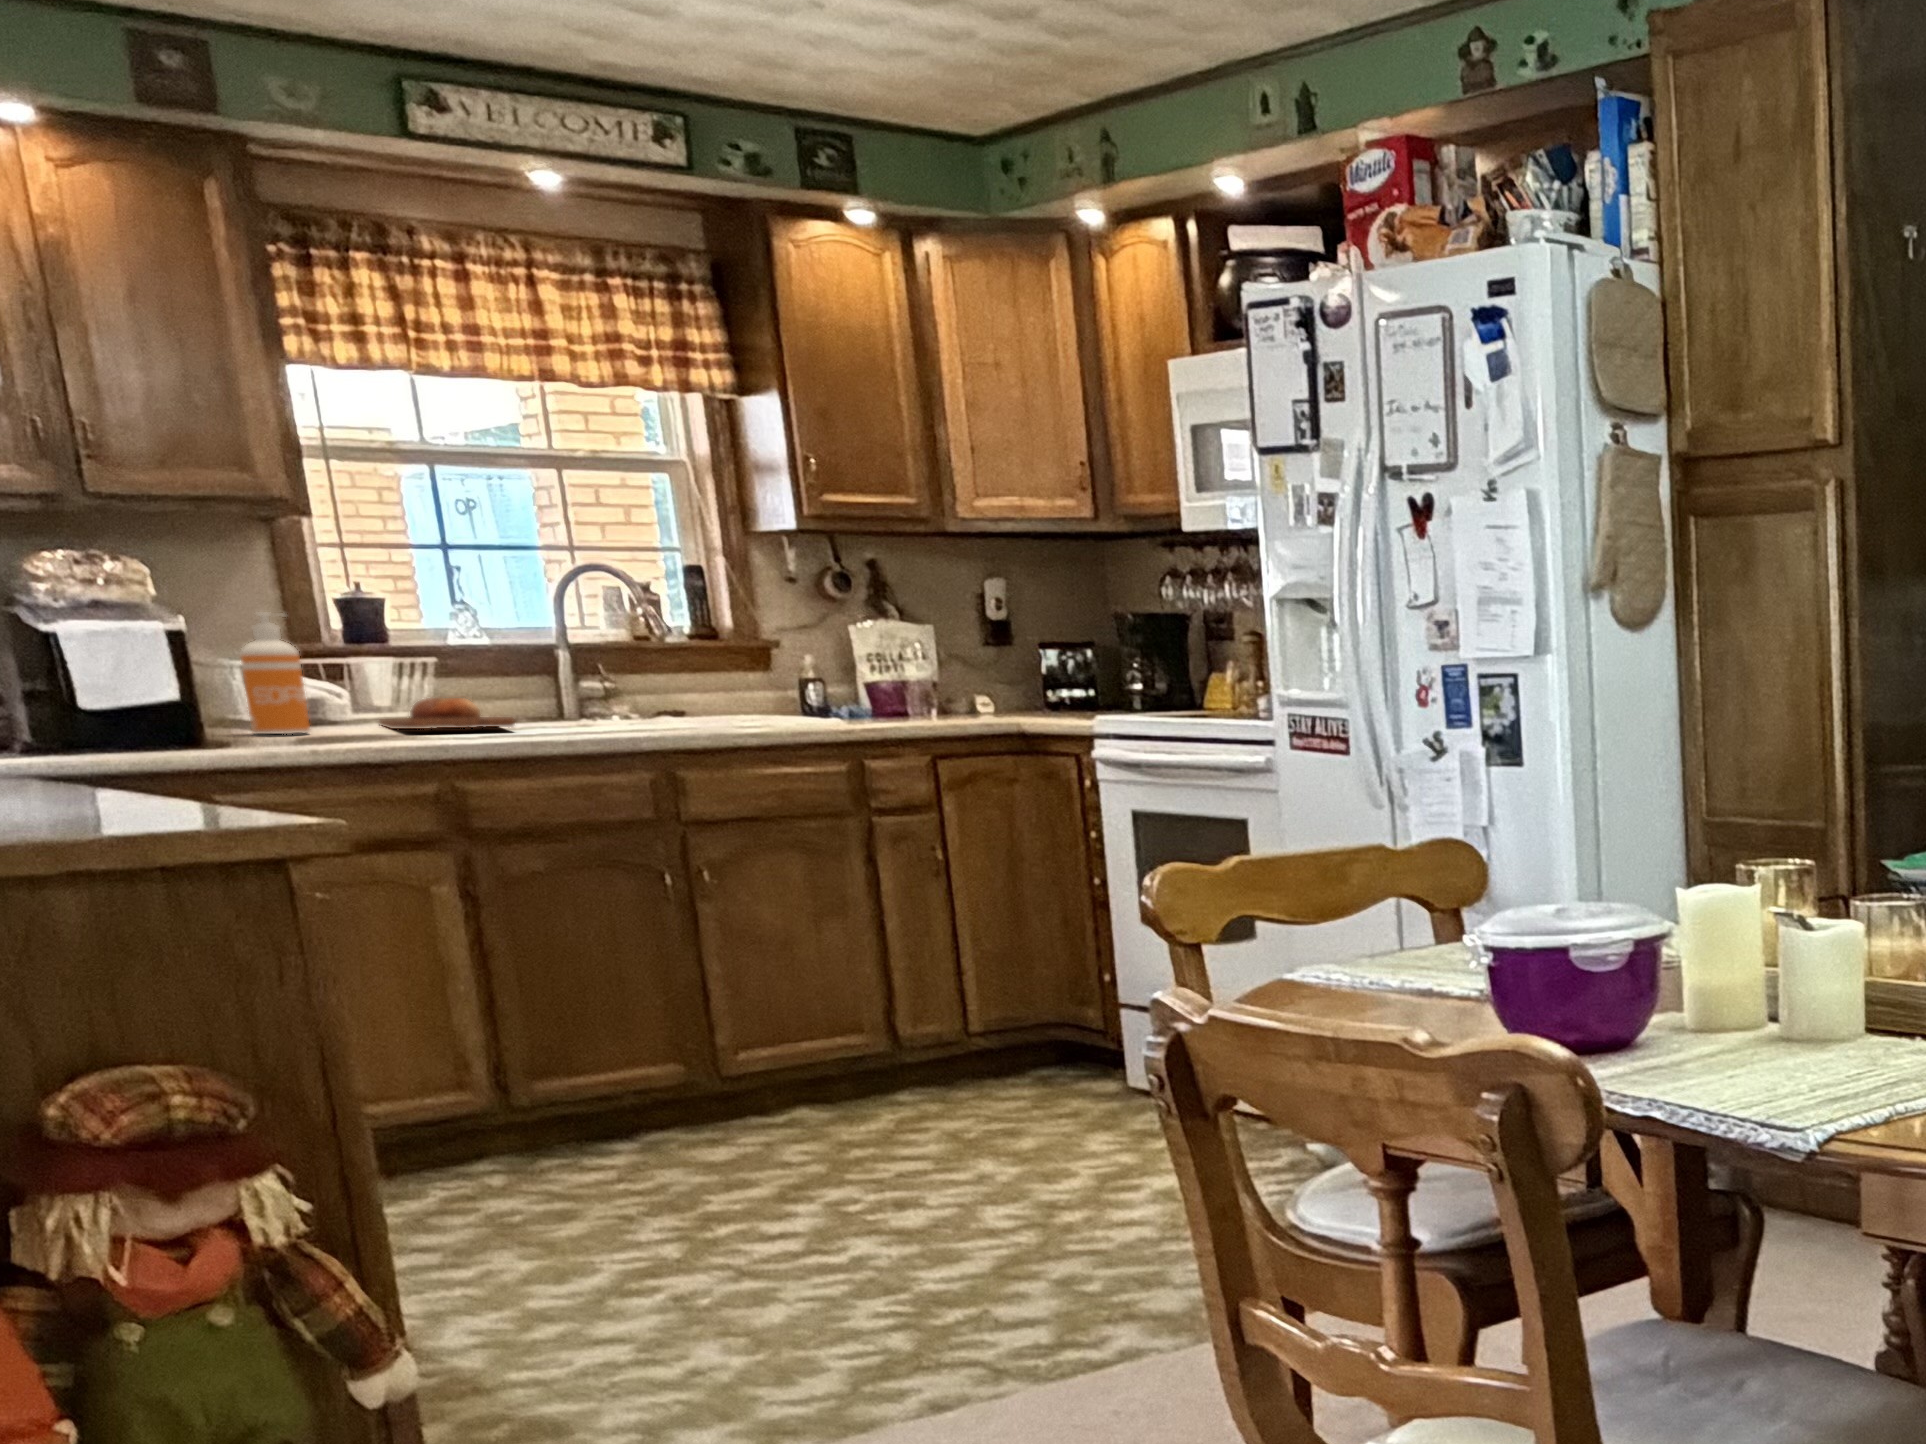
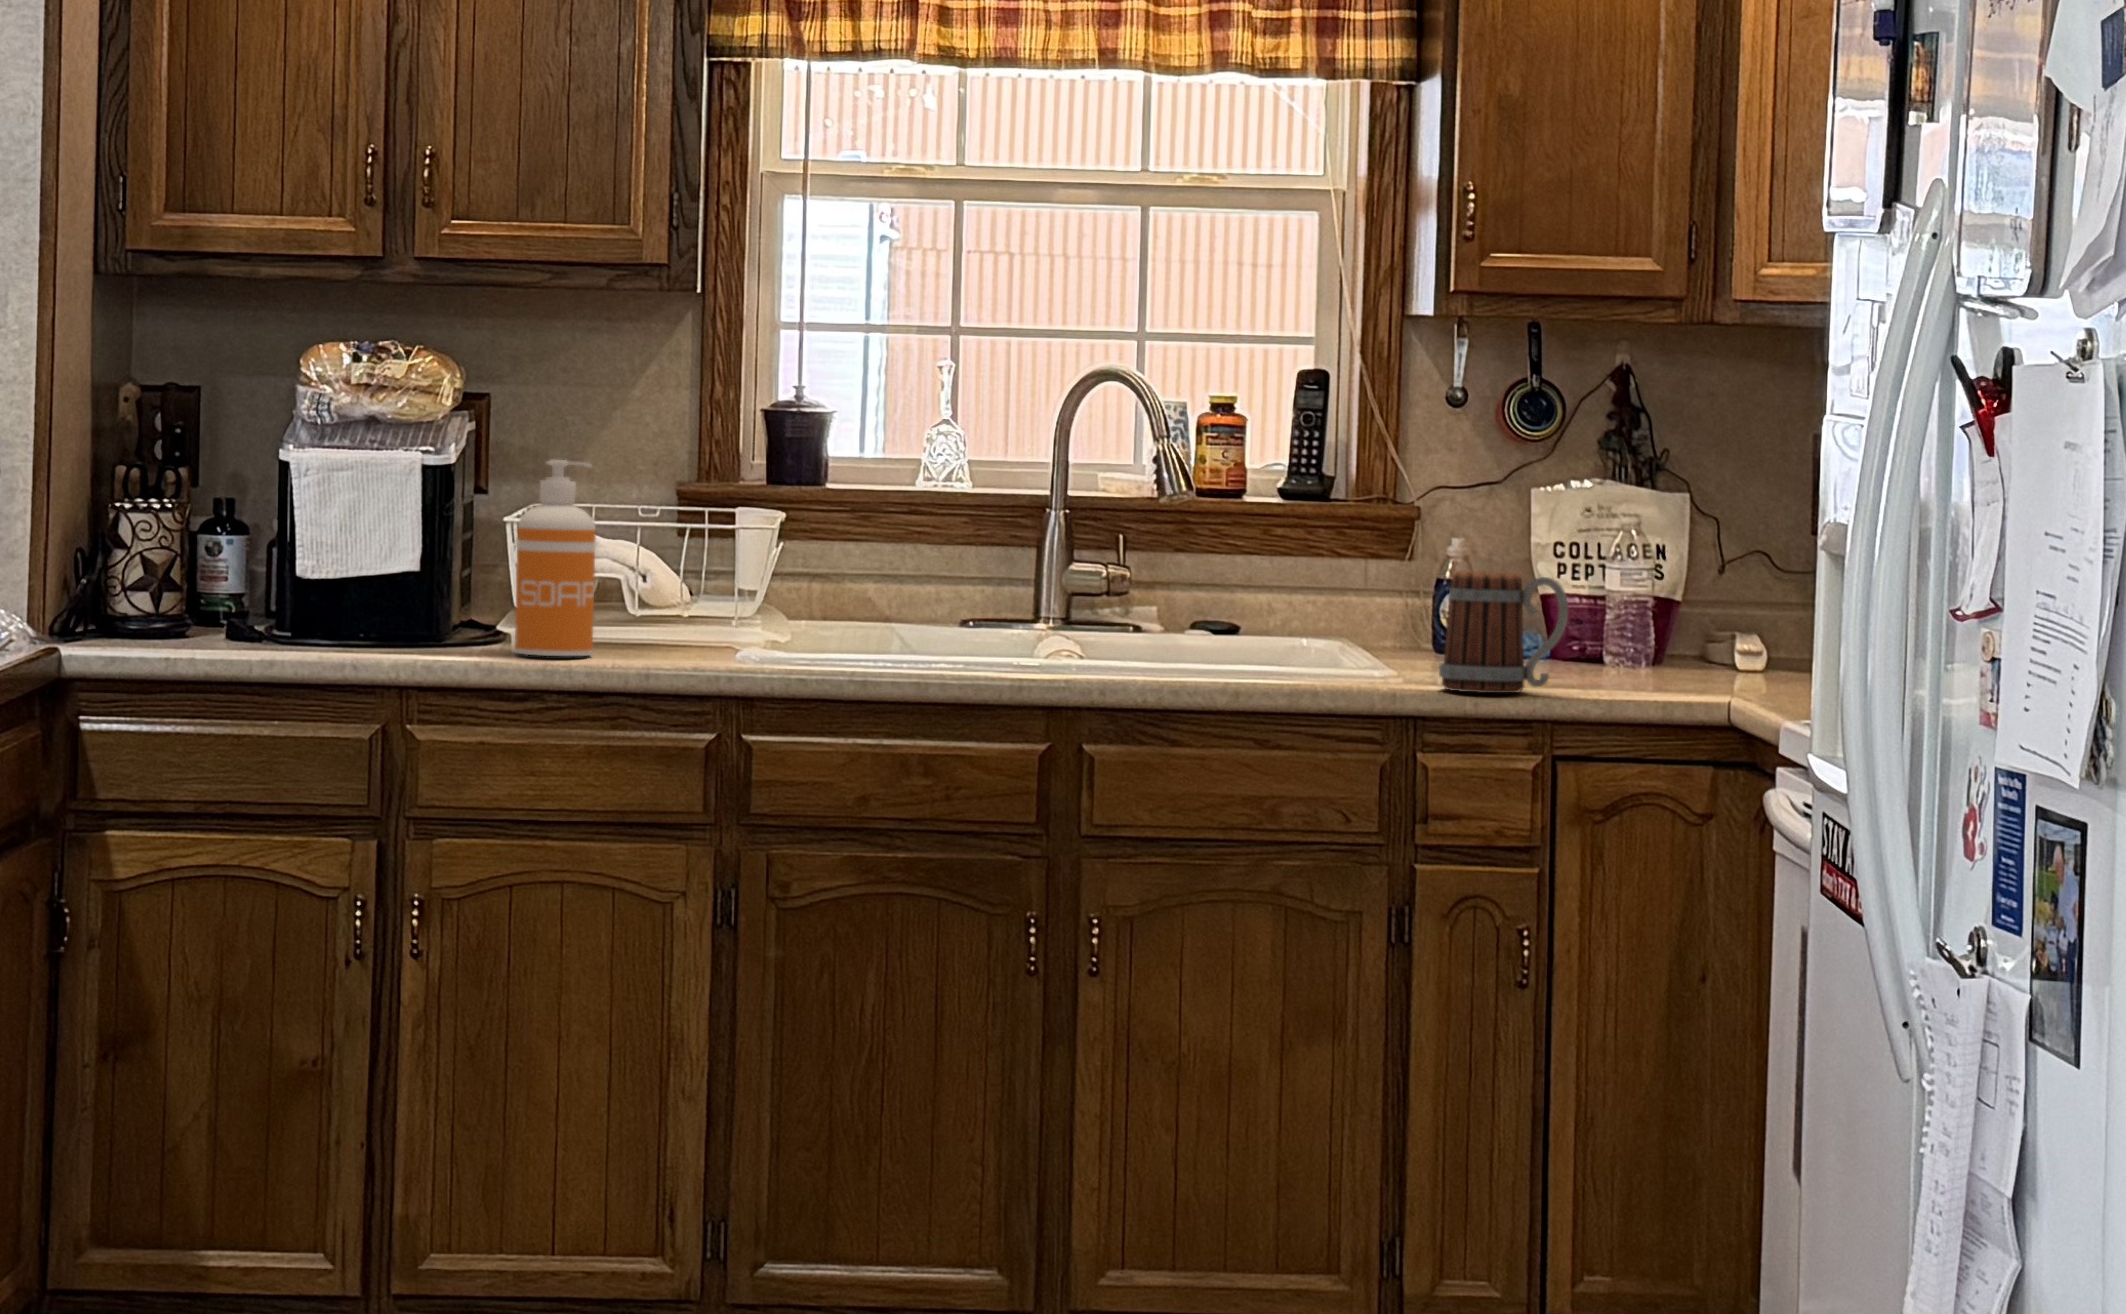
mug: none [862,658,933,722] -> present [1439,571,1568,693]
bread loaf: present [379,698,514,729] -> none [707,605,876,665]

